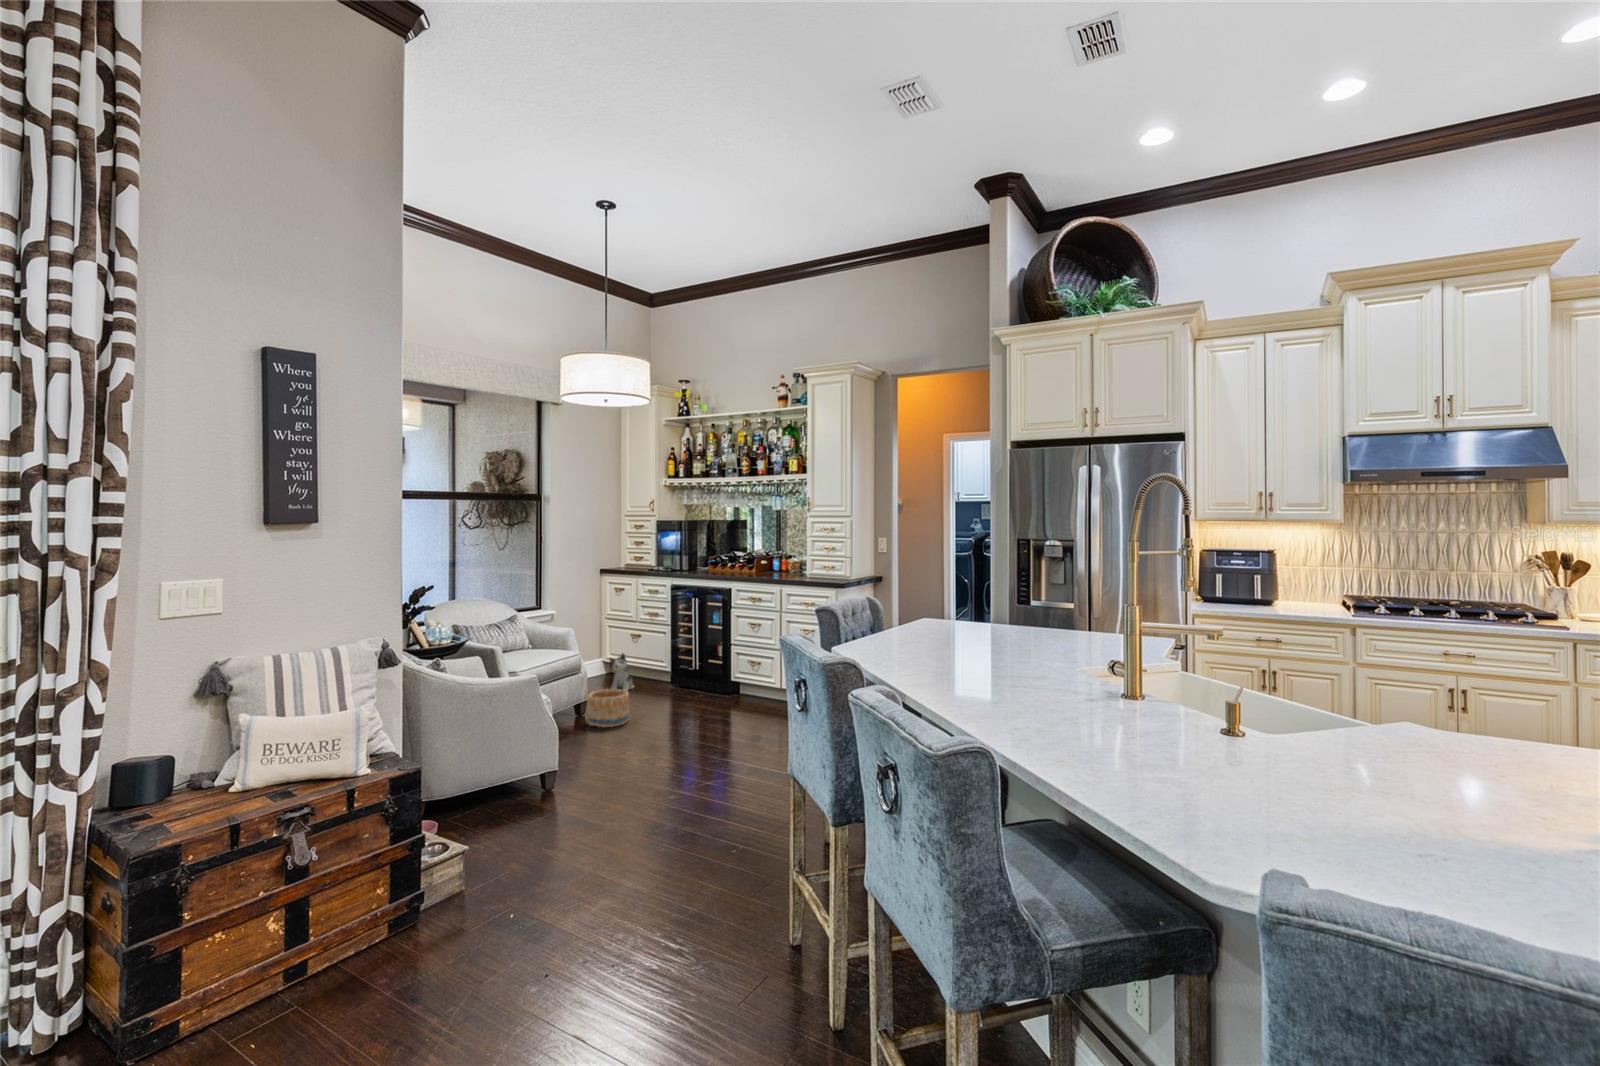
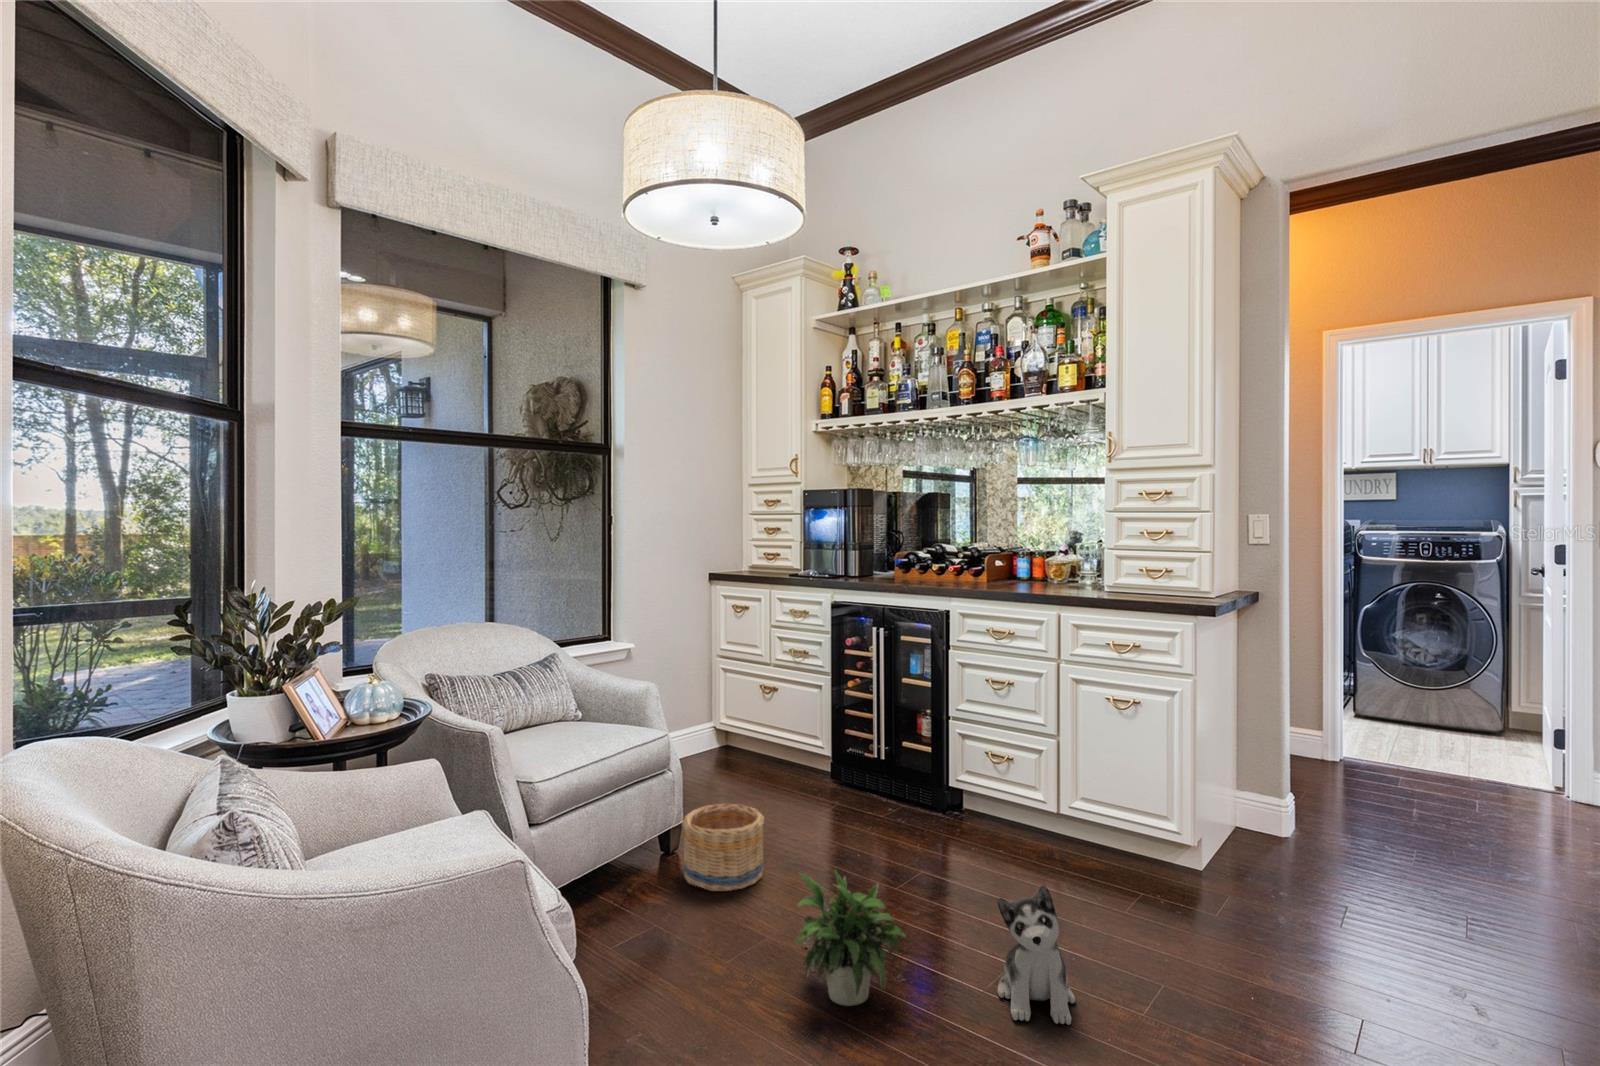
plush toy: present [610,653,634,691] -> present [998,885,1075,1025]
potted plant: none [638,702,685,755] -> present [794,870,905,1006]

